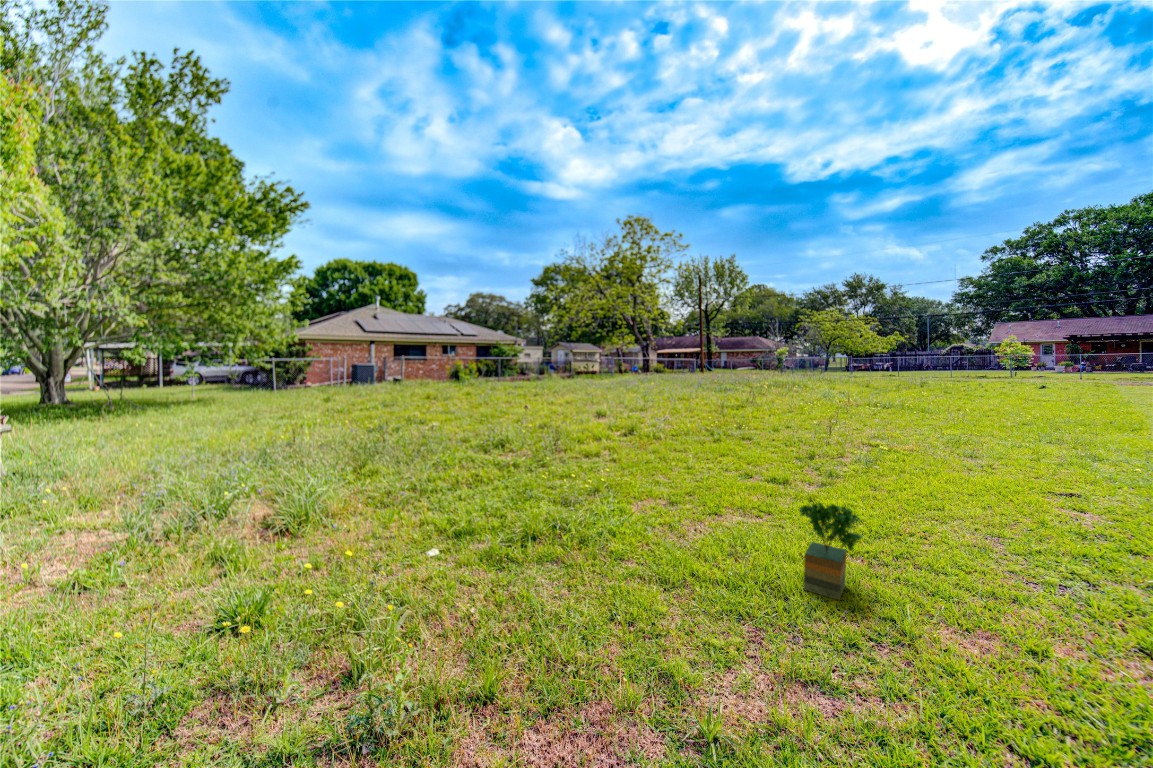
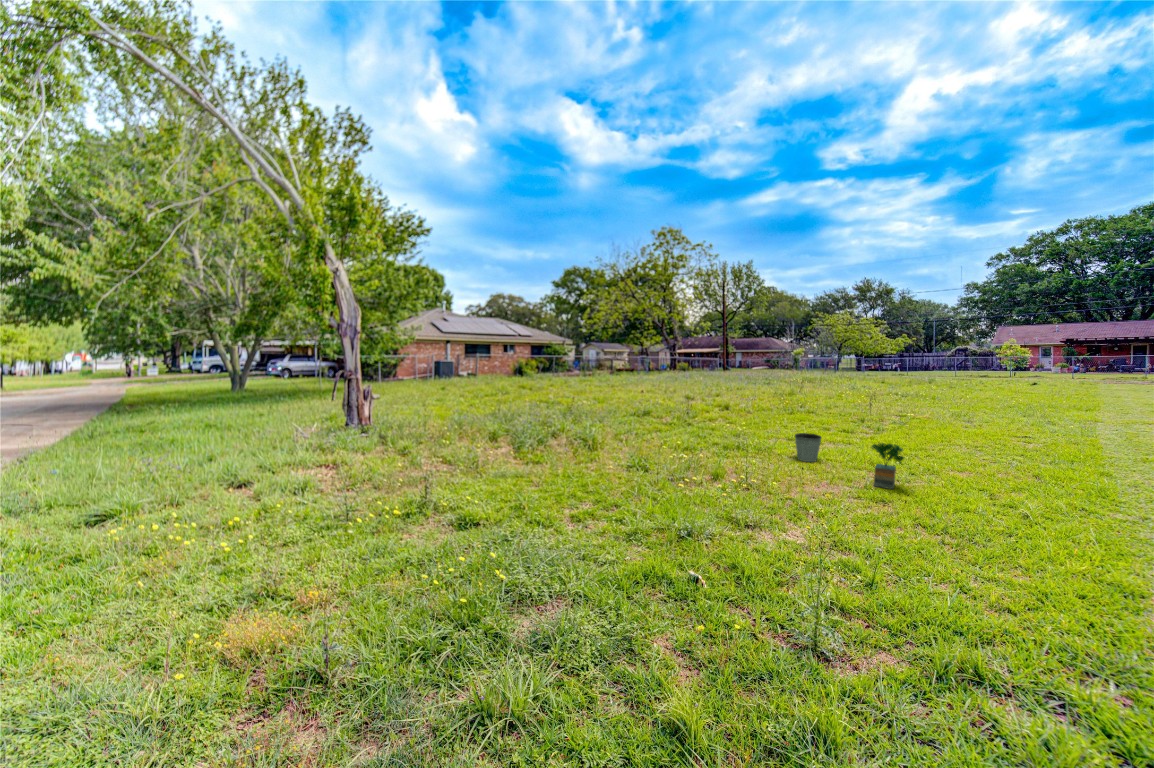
bucket: none [687,471,732,523] -> present [795,433,821,462]

